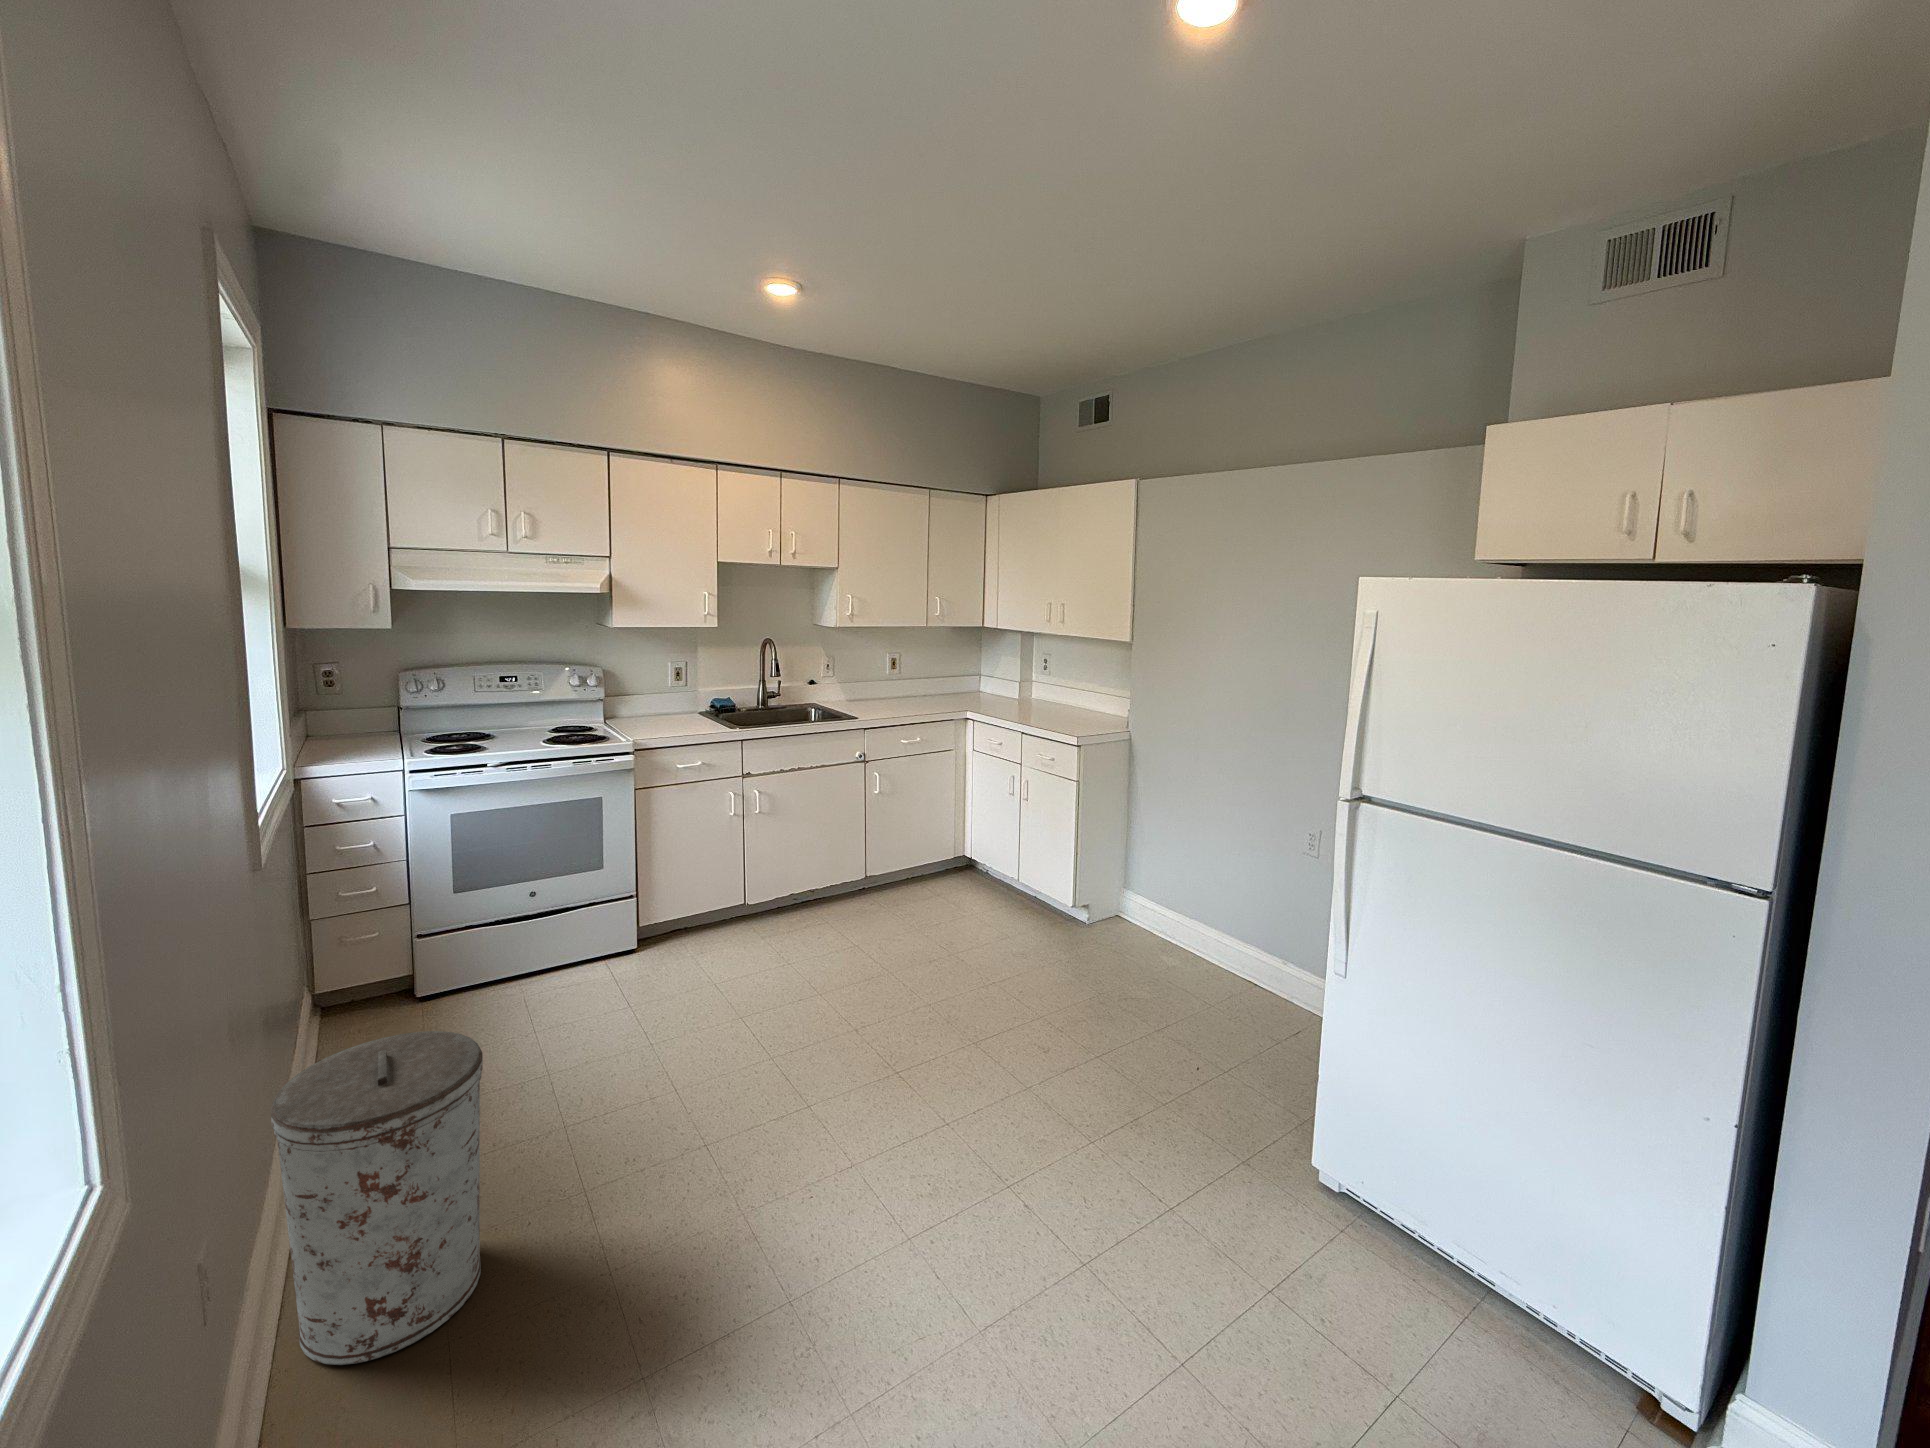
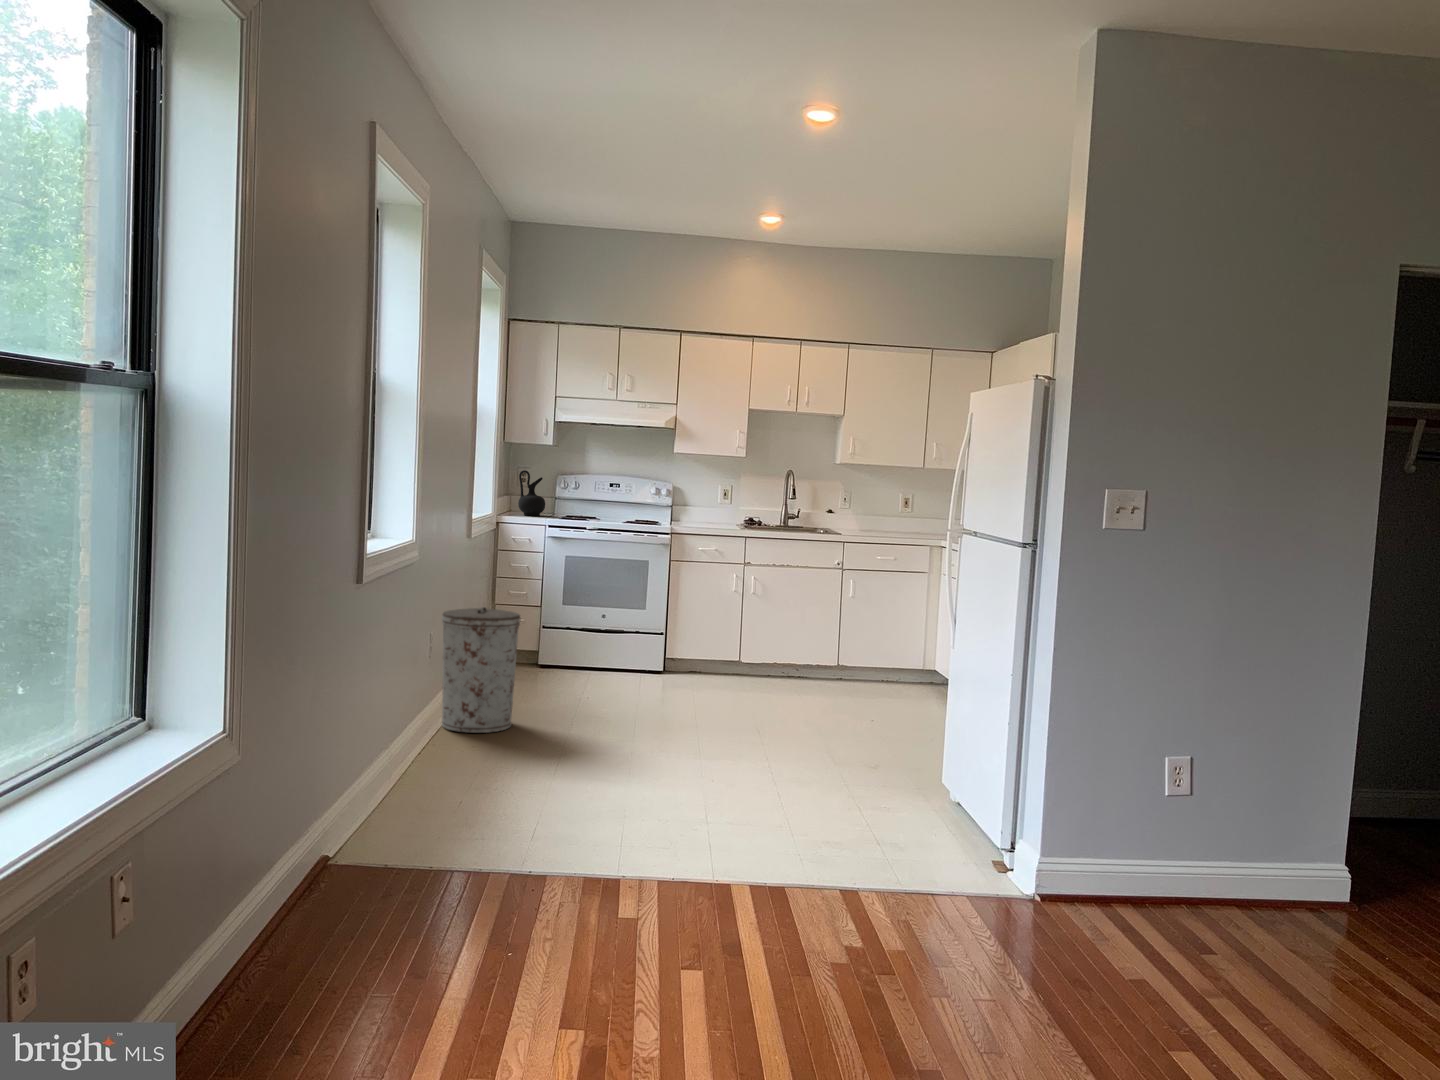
ceramic jug: none [324,671,384,746] -> present [518,470,545,516]

